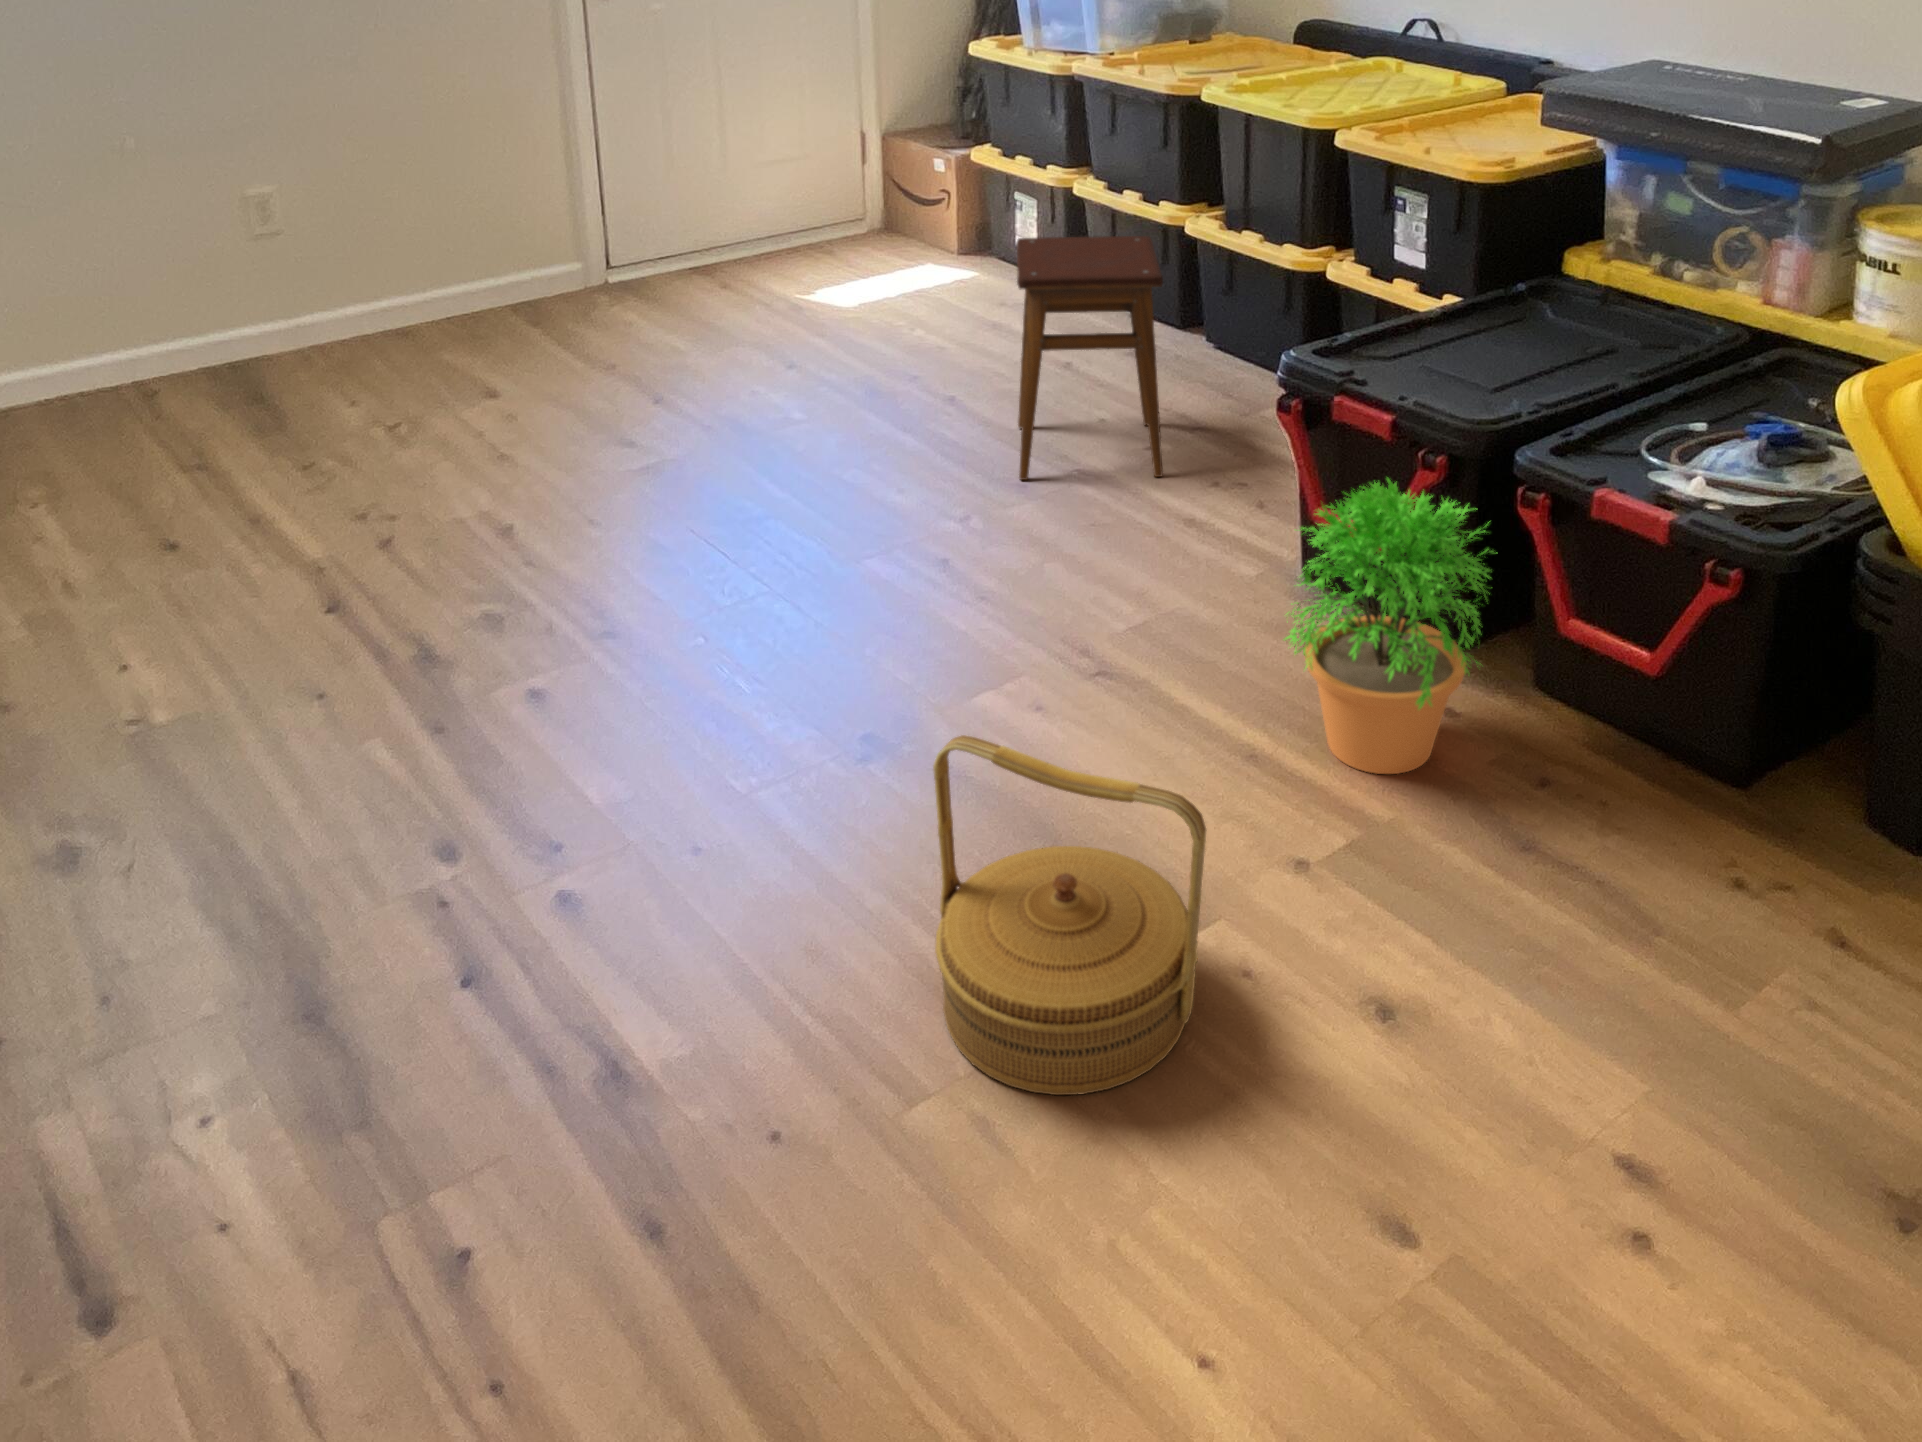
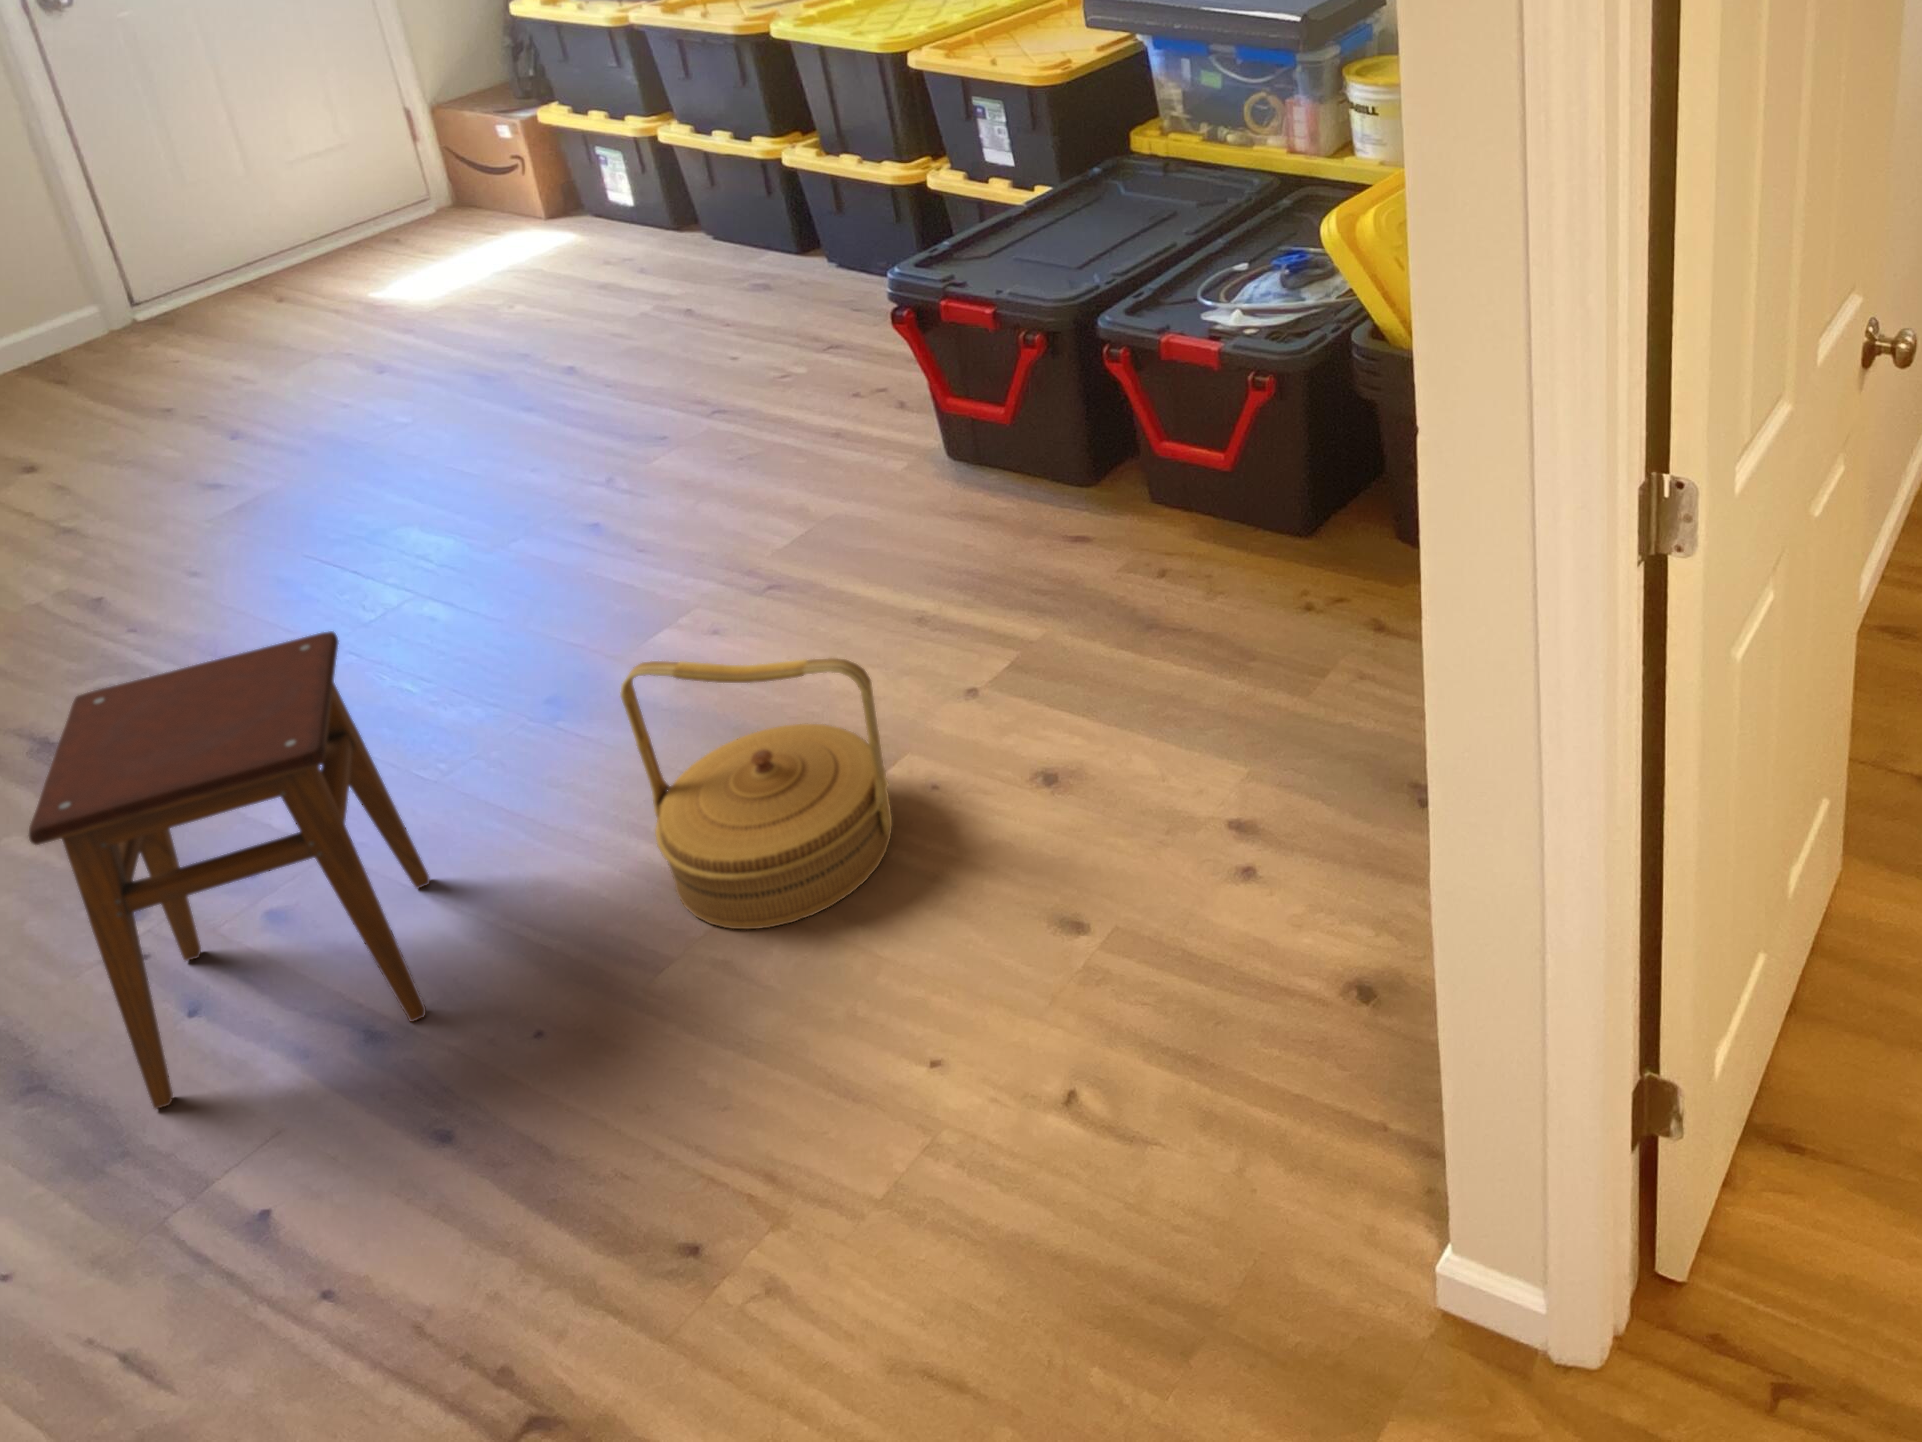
stool: present [1016,236,1163,480] -> present [29,631,430,1109]
potted plant: present [1283,478,1493,774] -> none [915,362,1094,606]

